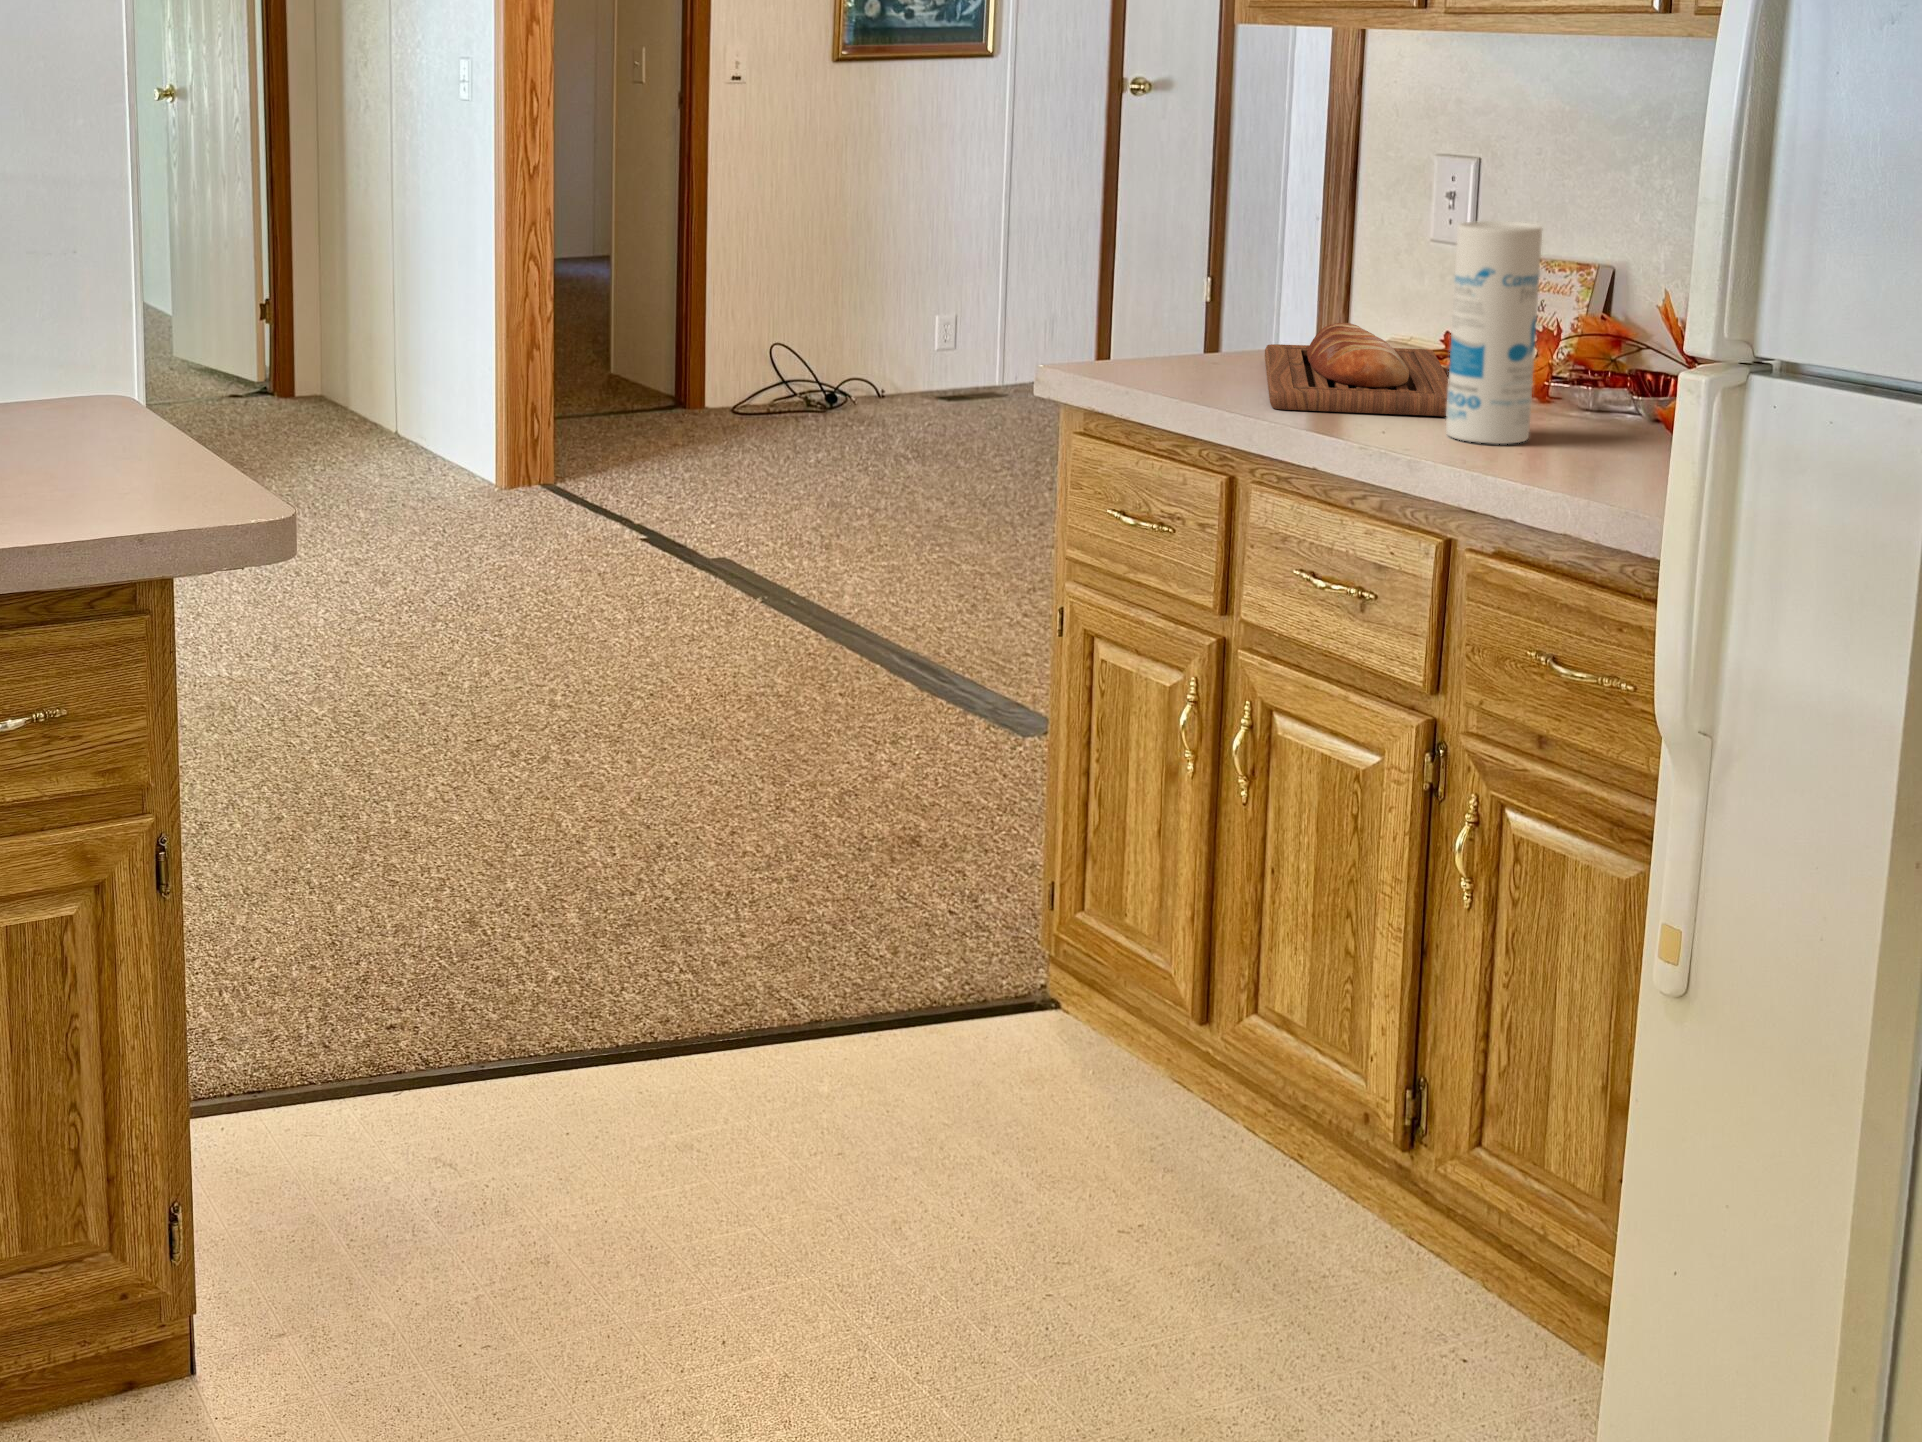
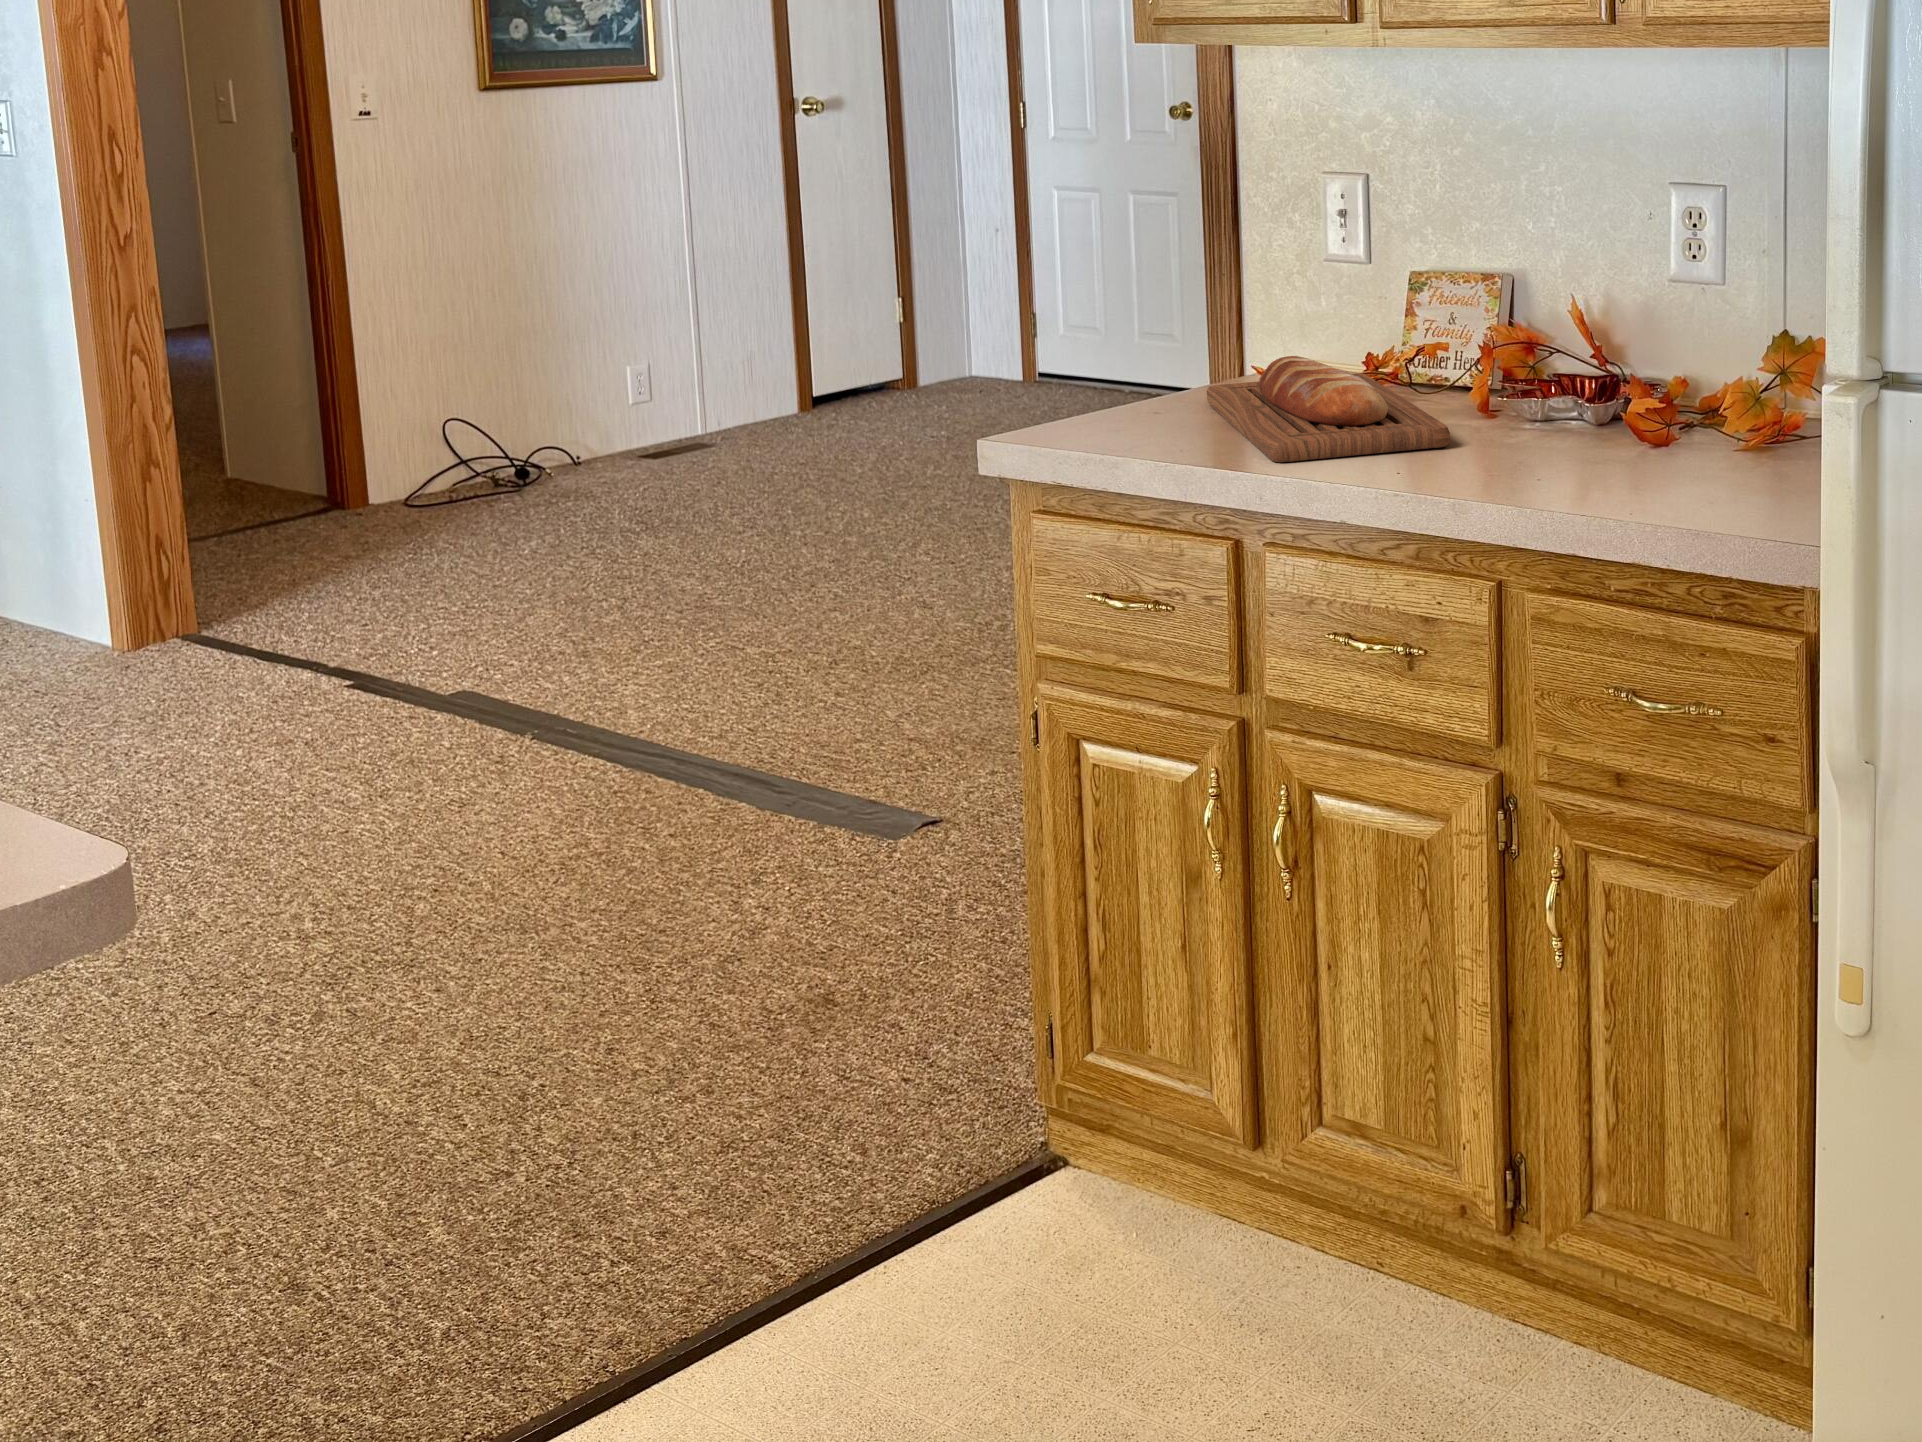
canister: present [1446,221,1542,444] -> none [1455,242,1538,474]

